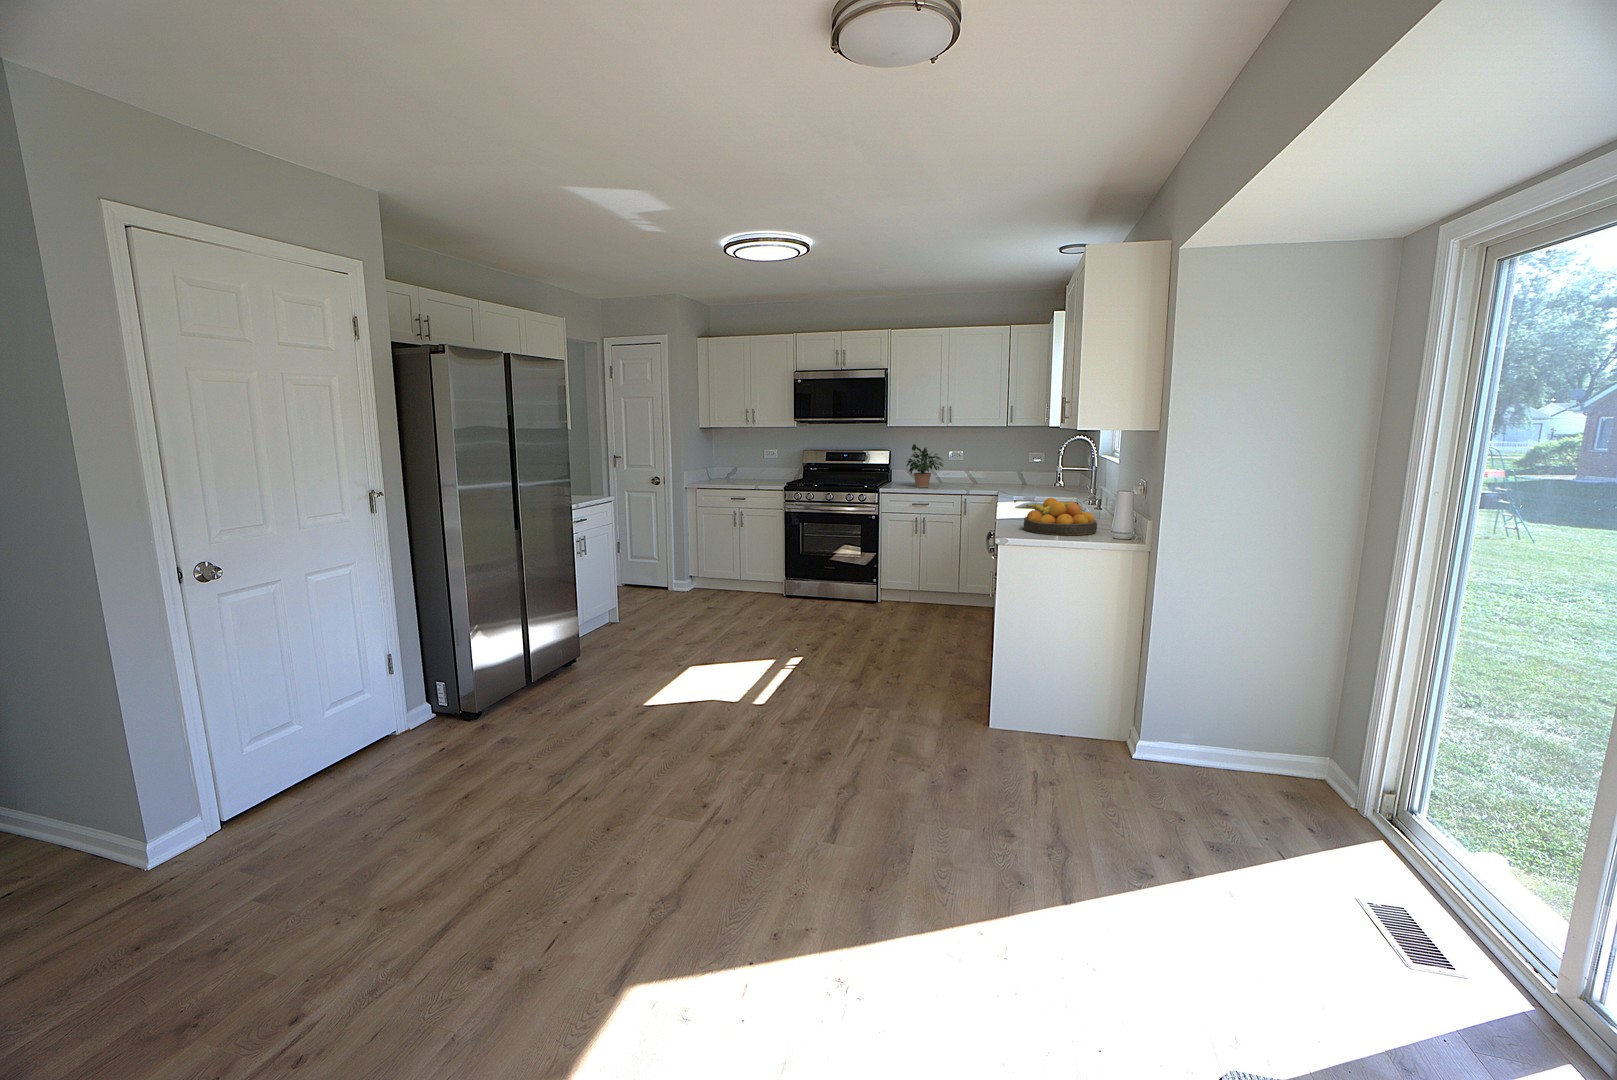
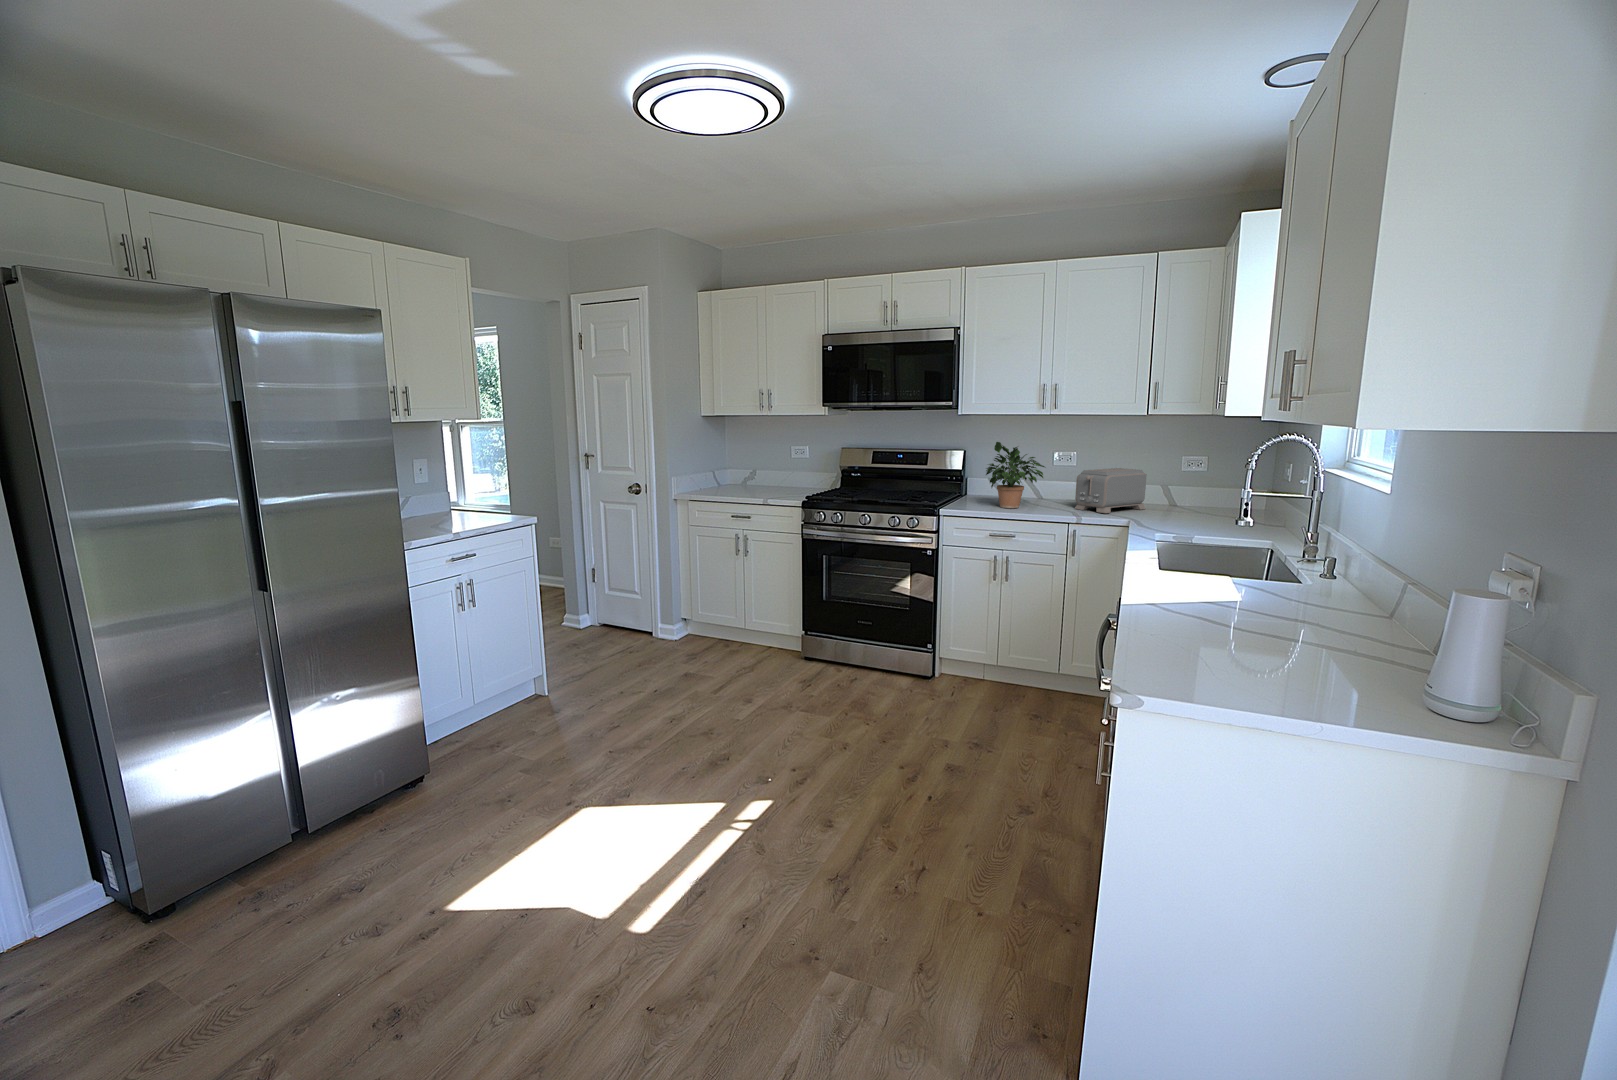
toaster: none [963,461,1006,489] -> present [1075,468,1147,513]
fruit bowl: present [1024,498,1097,535] -> none [1179,576,1366,681]

